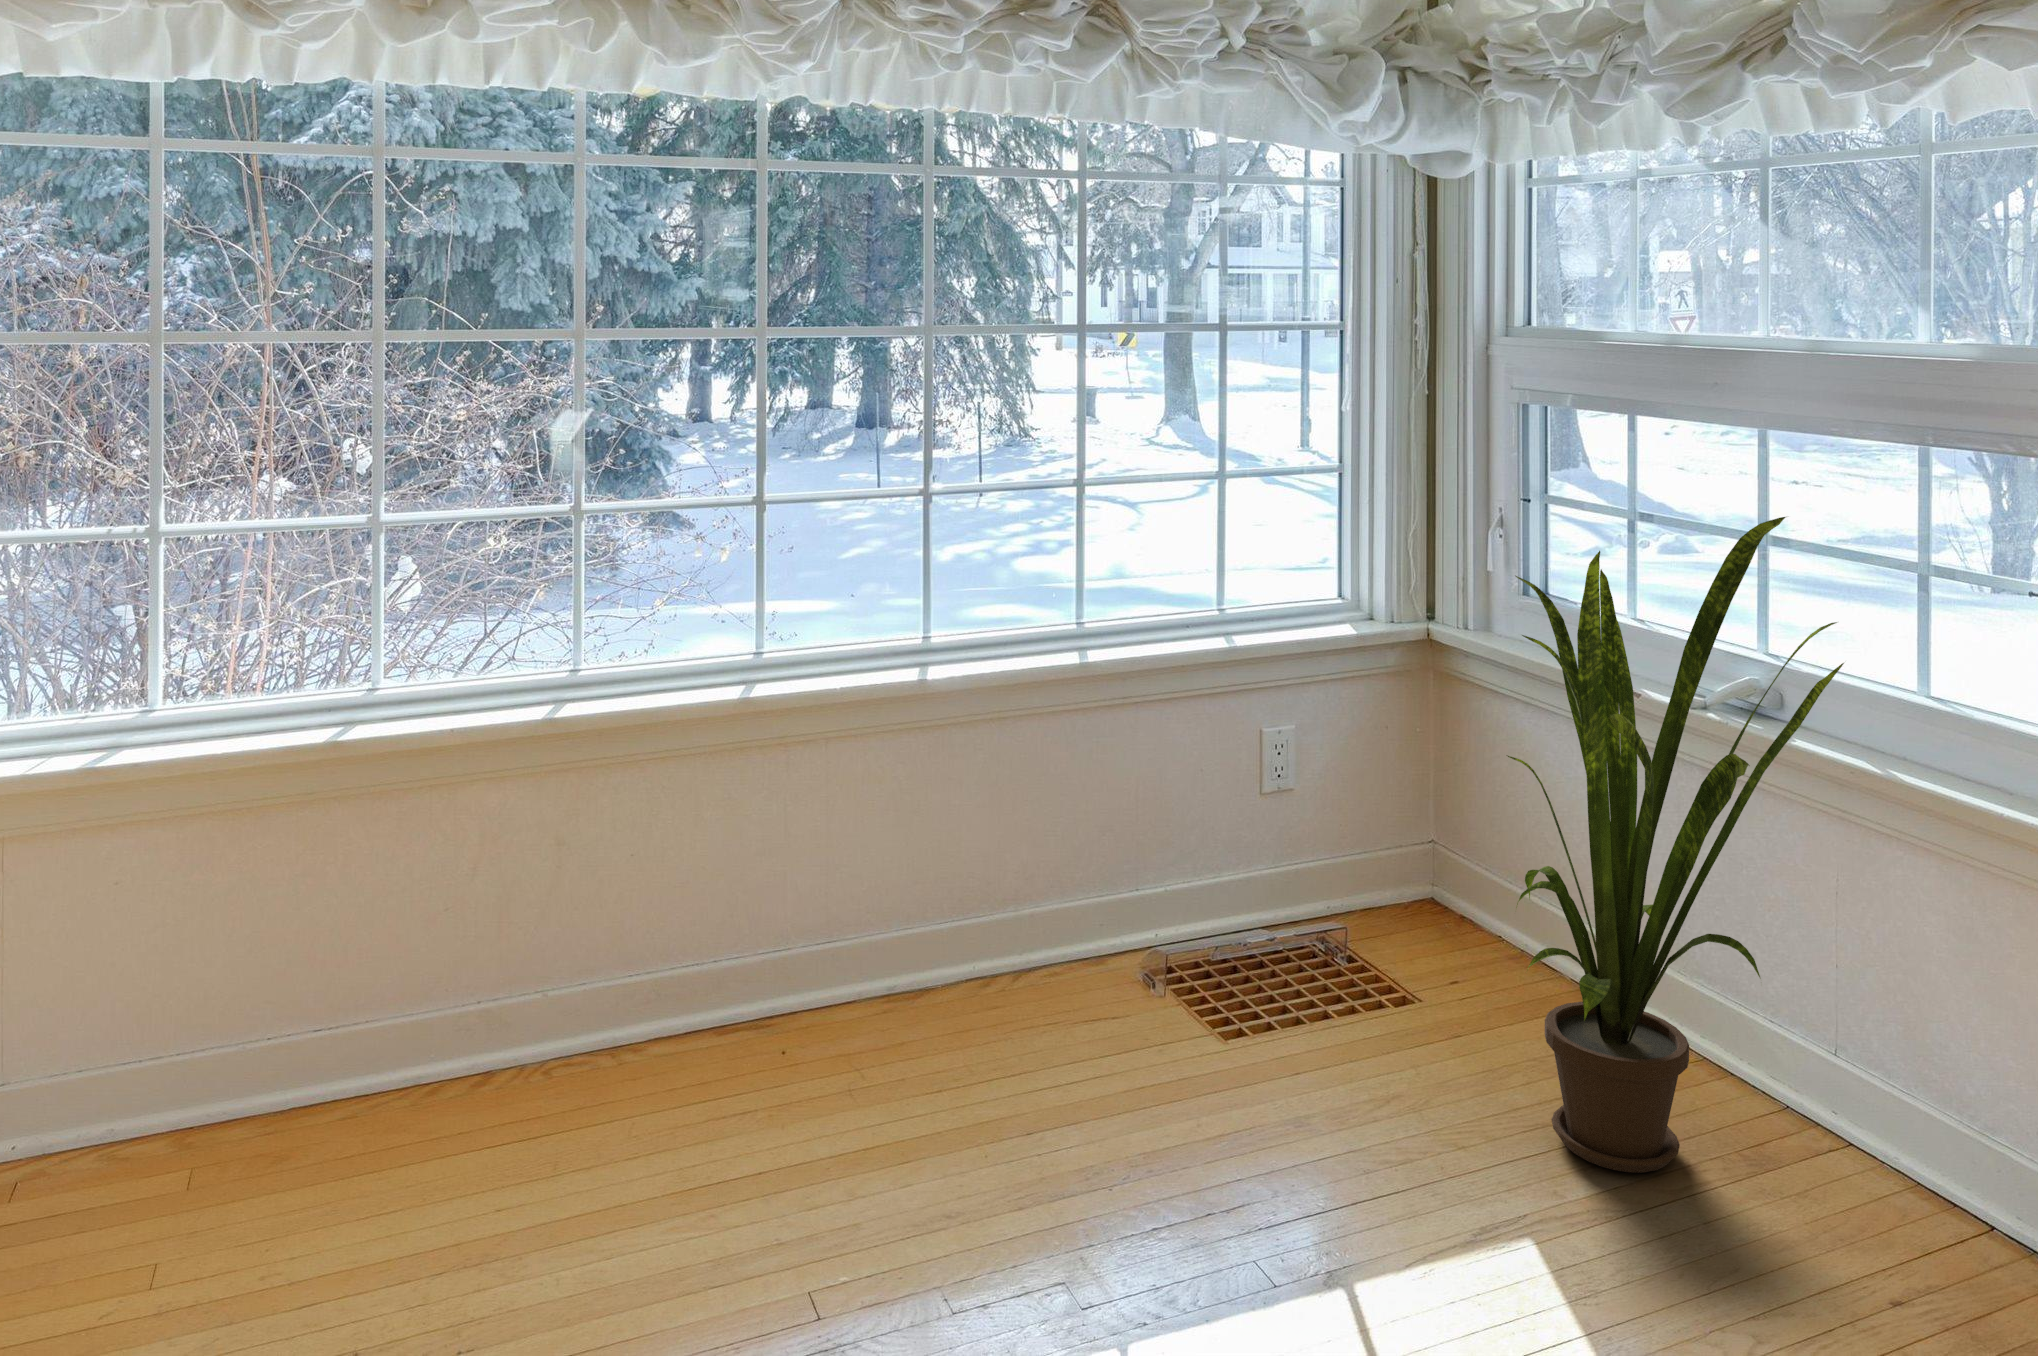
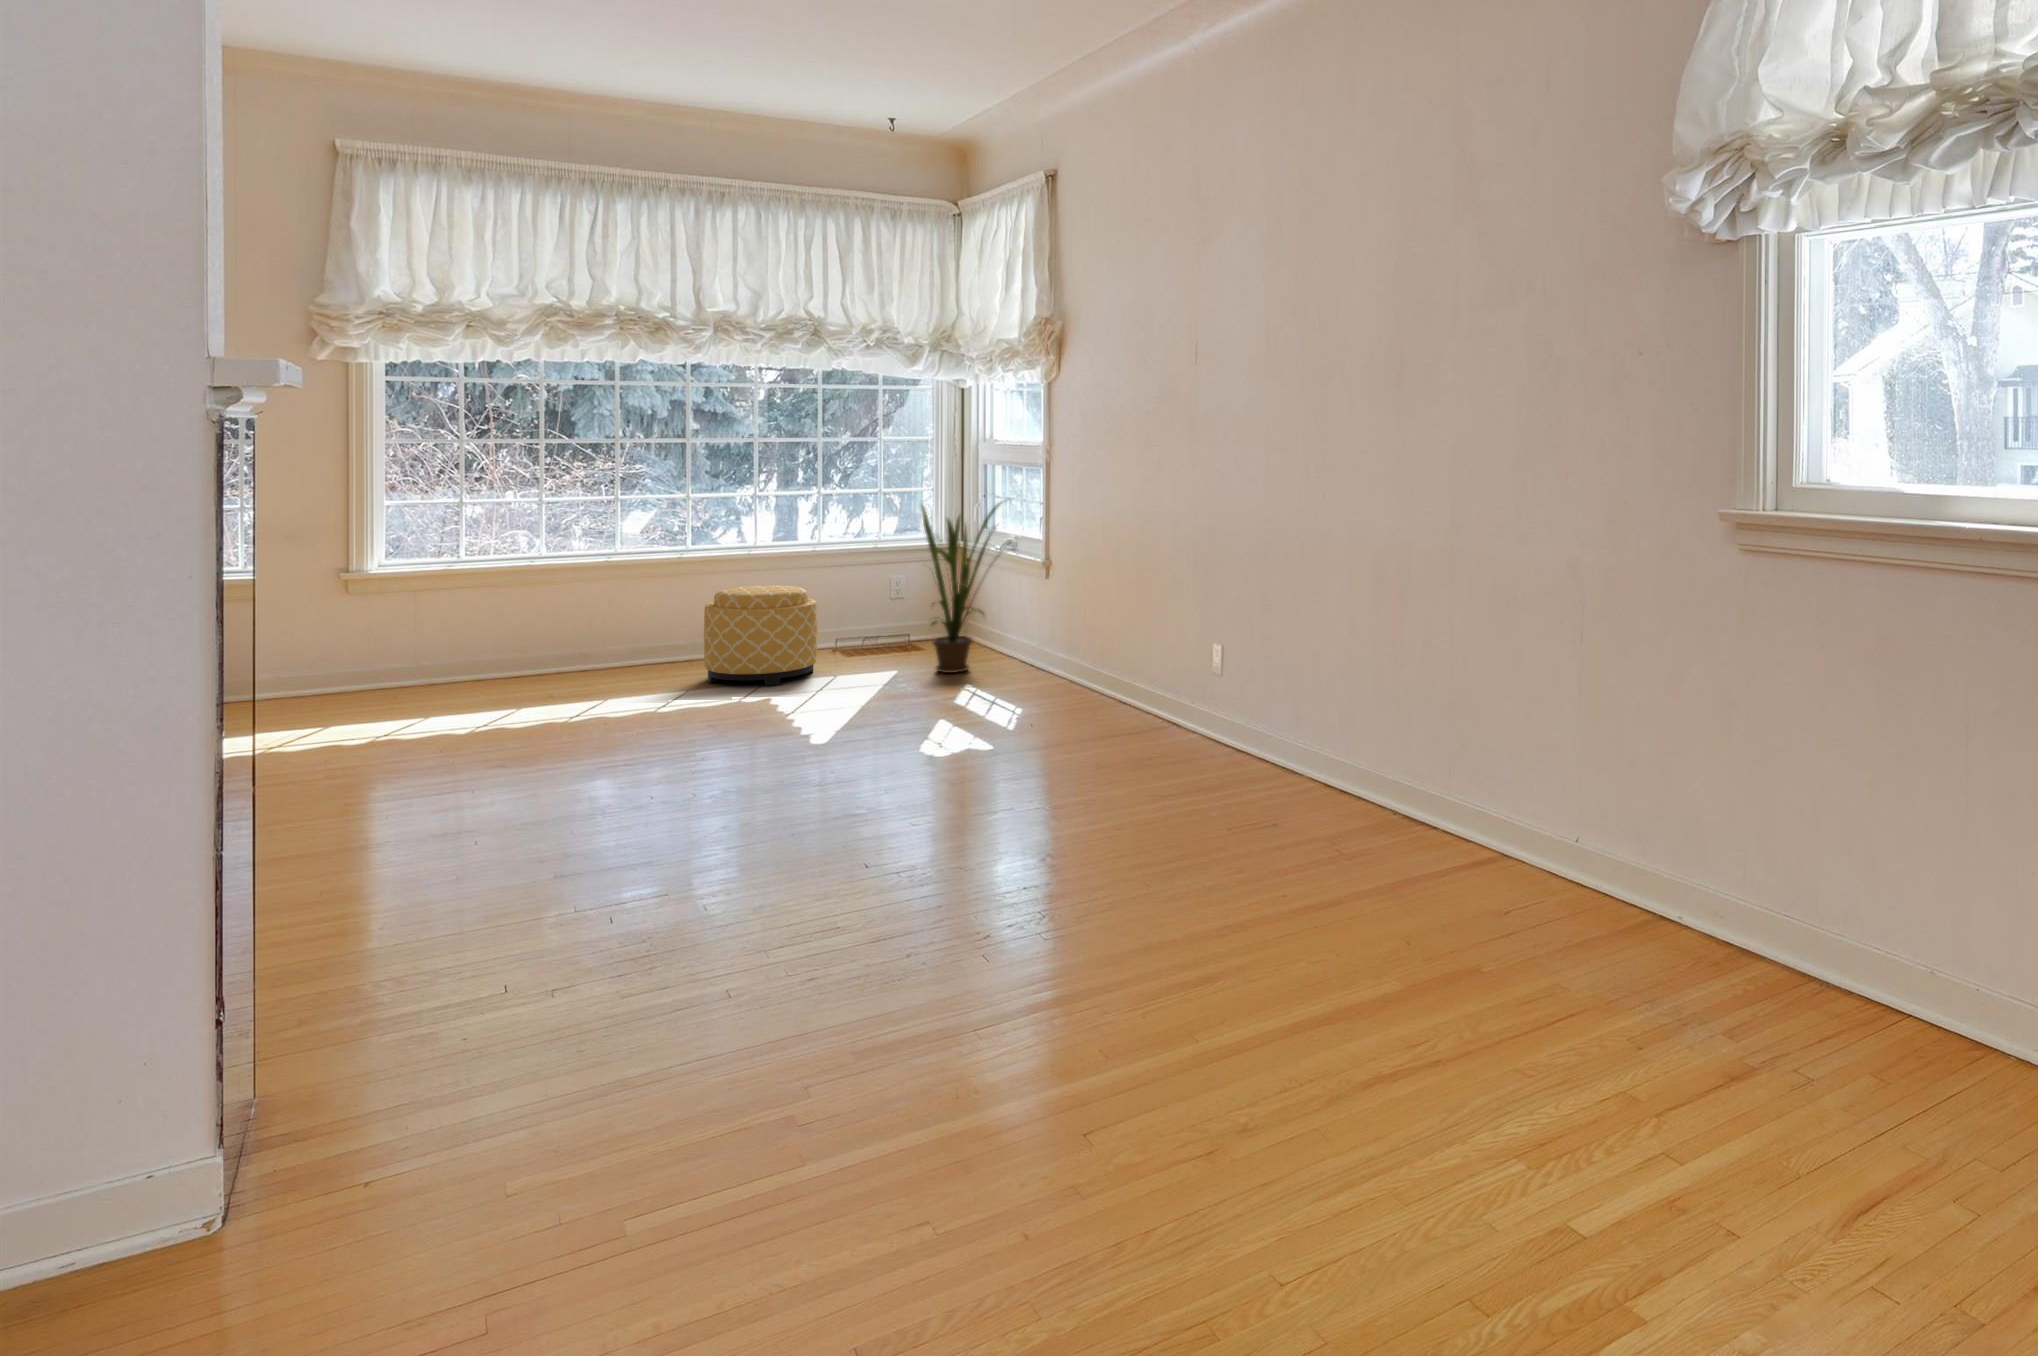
ottoman: none [832,804,1175,1238] -> present [704,585,817,685]

